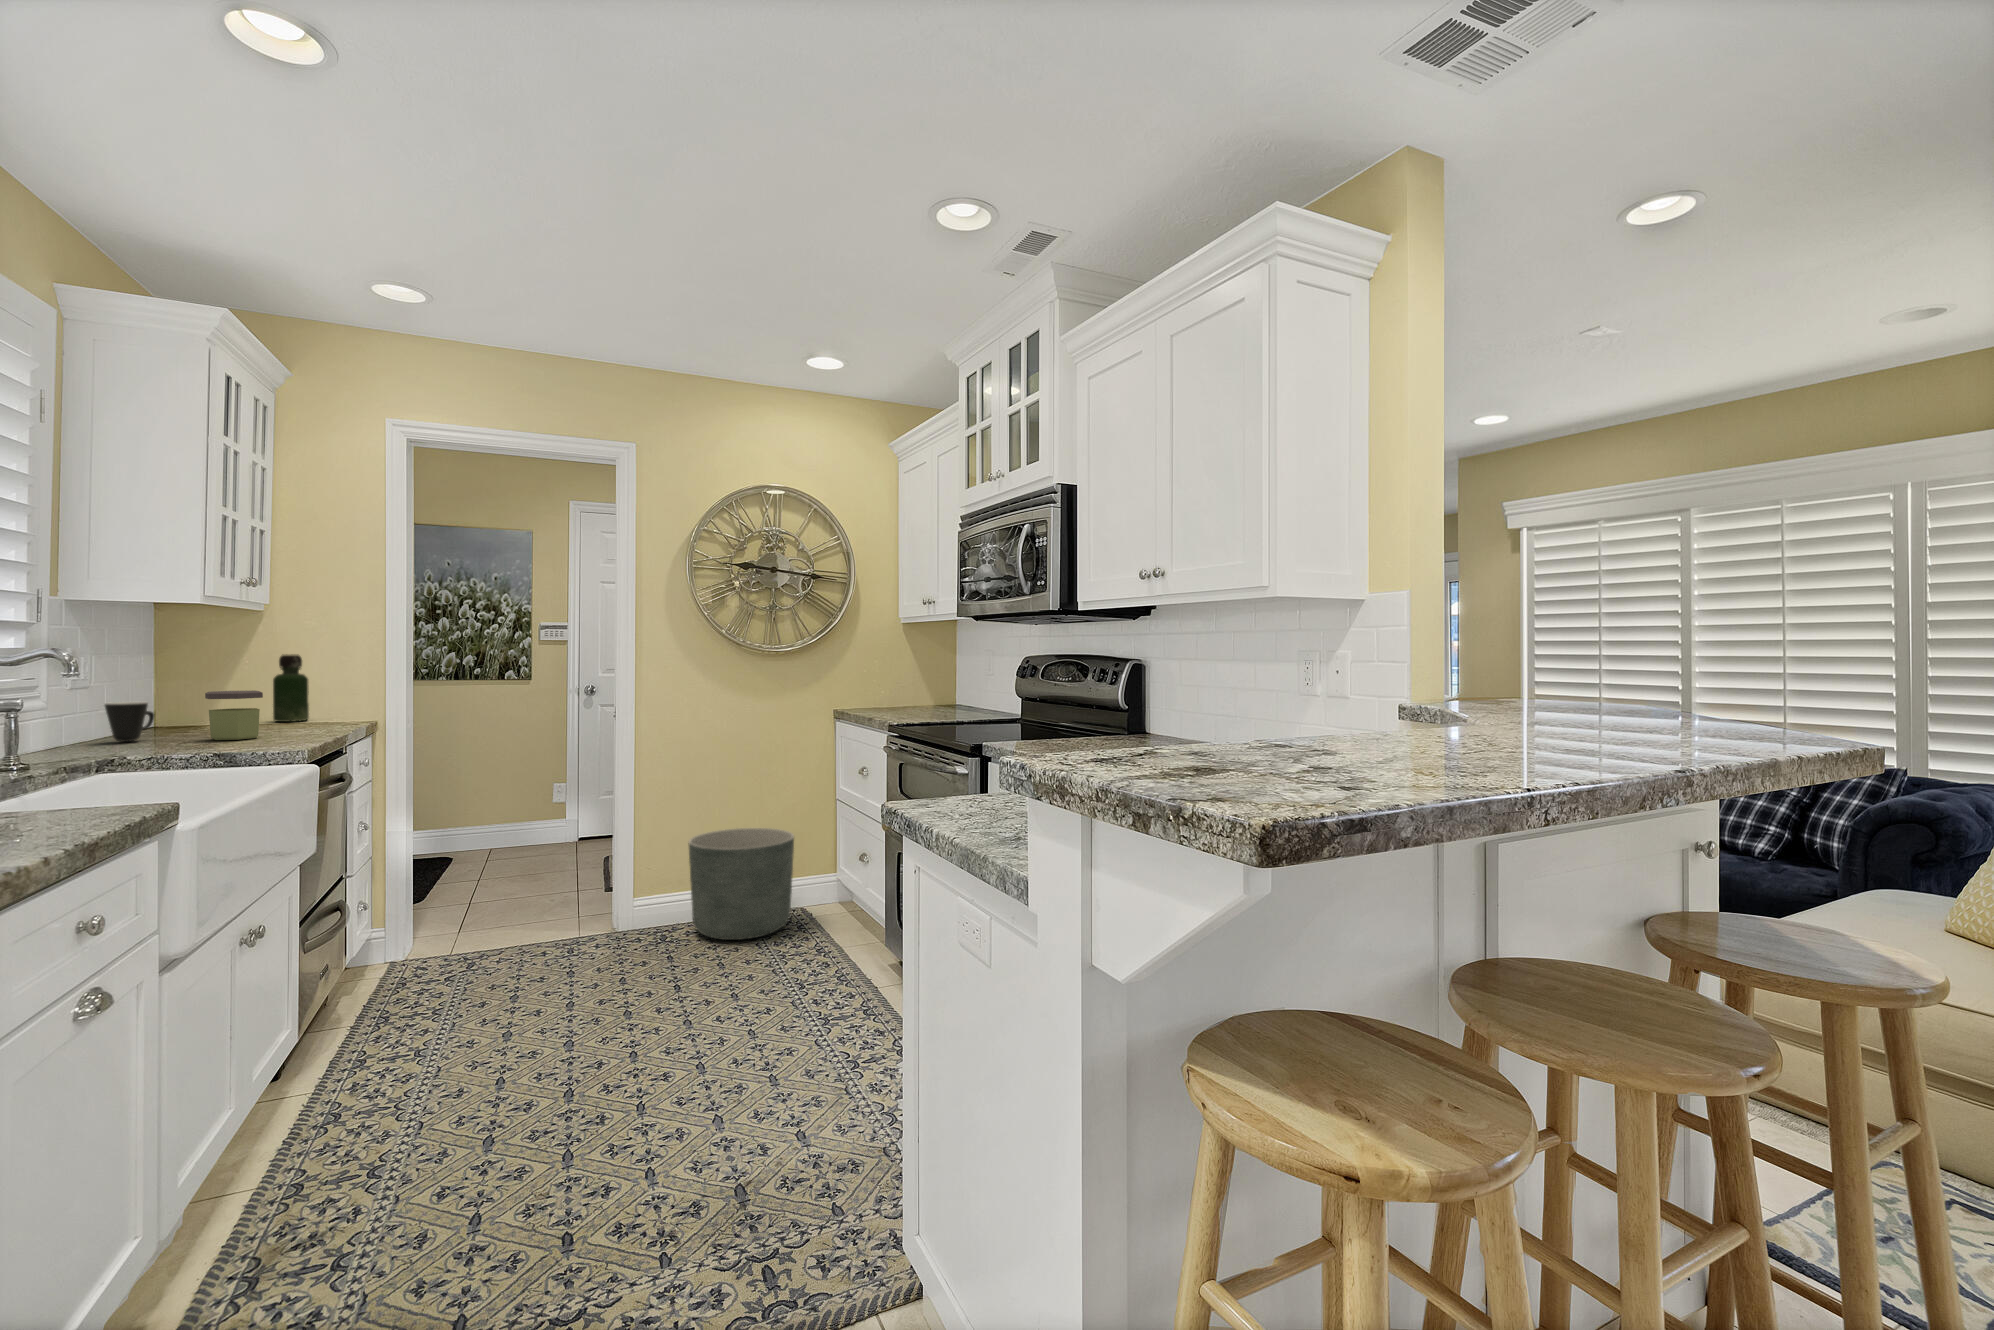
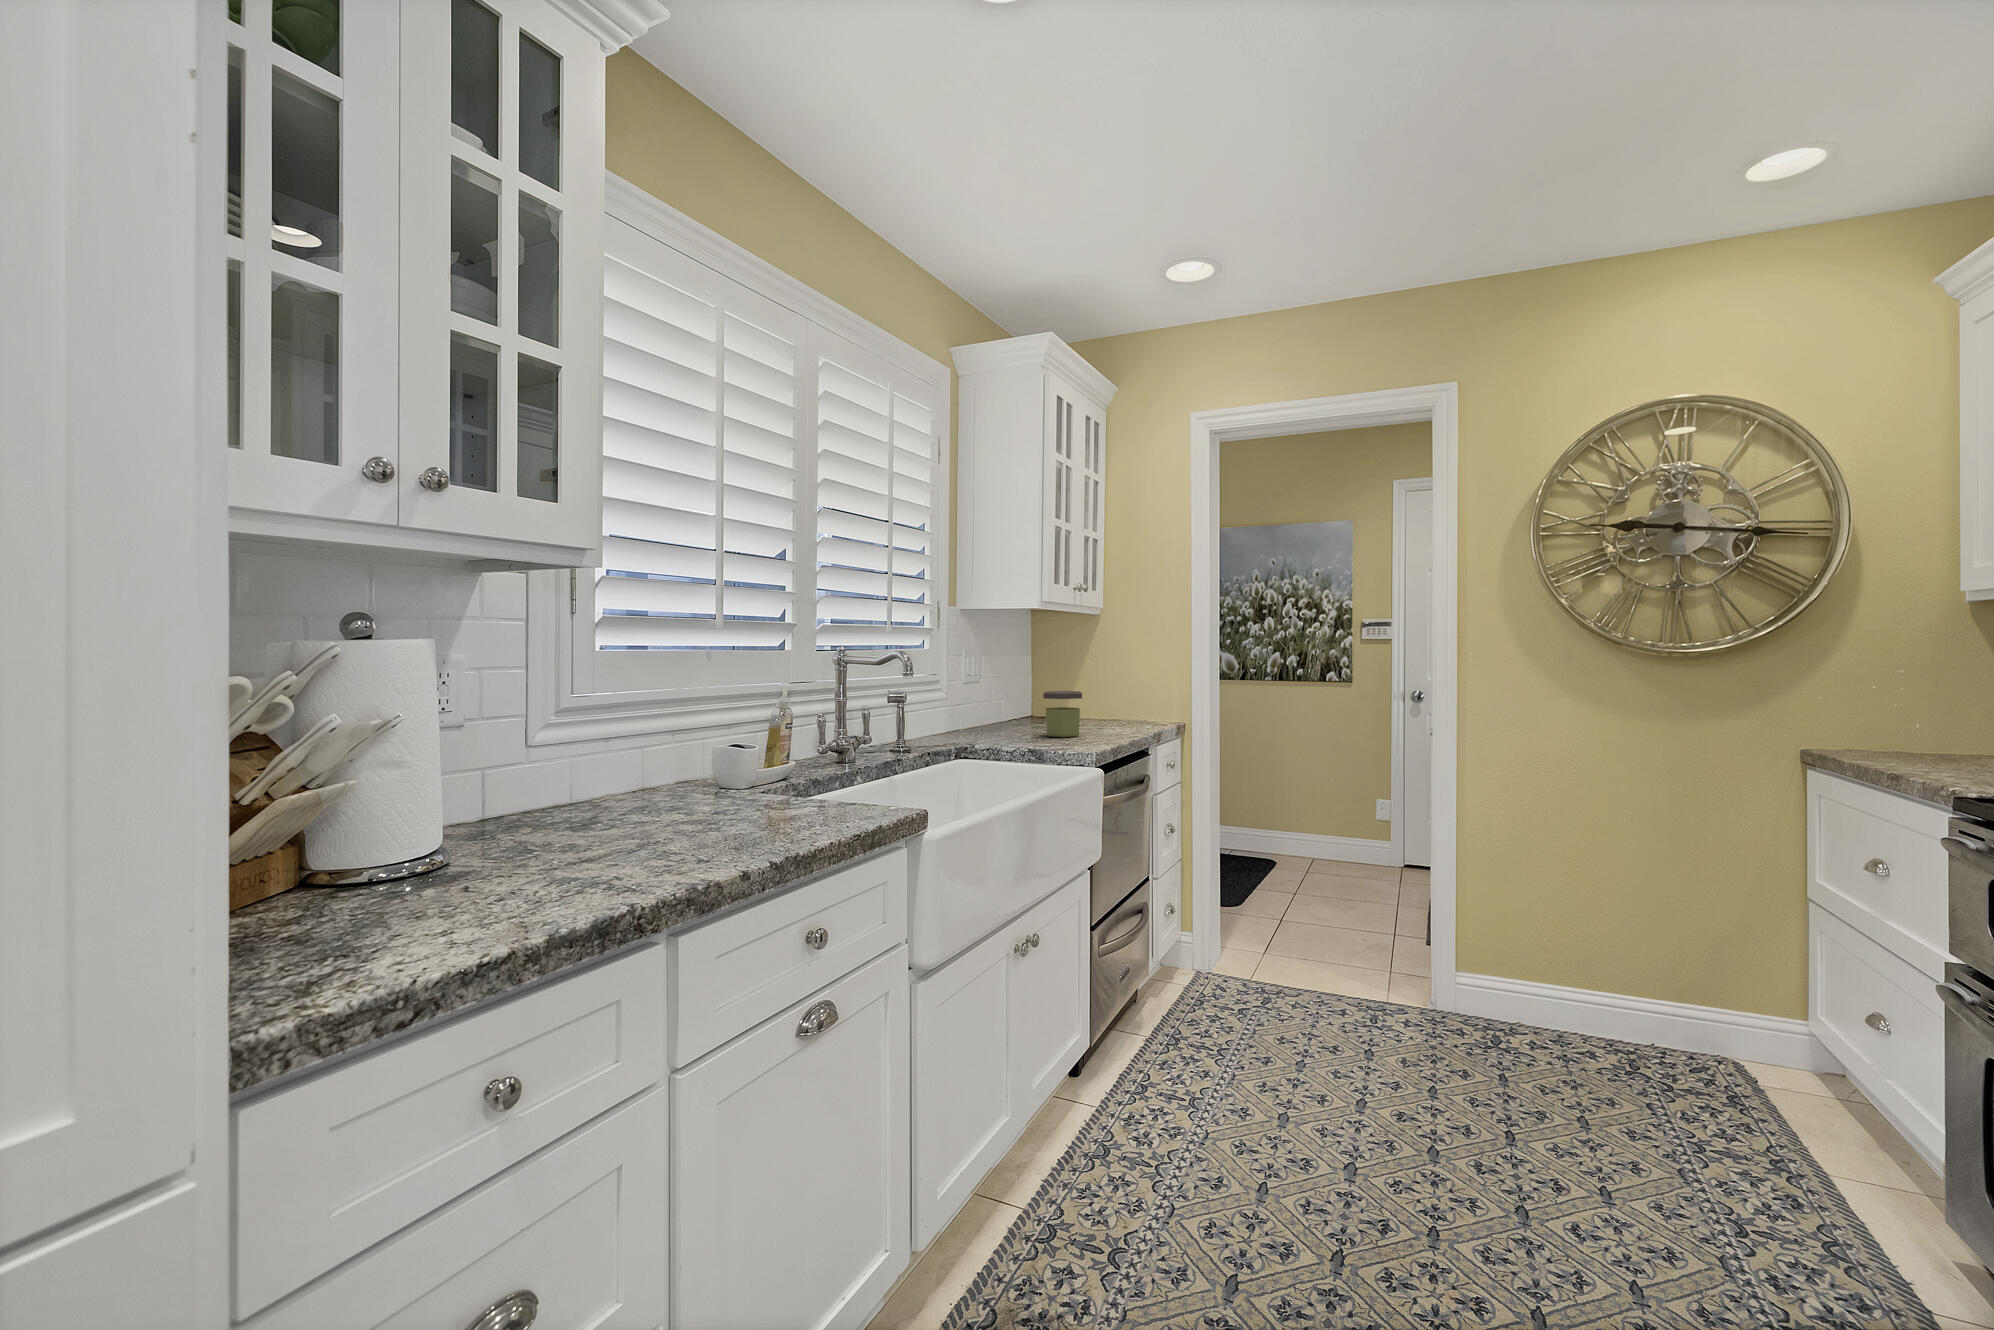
bottle: present [273,654,309,722] -> none [1106,657,1133,720]
mug: present [105,702,154,742] -> none [982,698,1014,732]
planter: present [688,828,794,940] -> none [1534,903,1719,1085]

